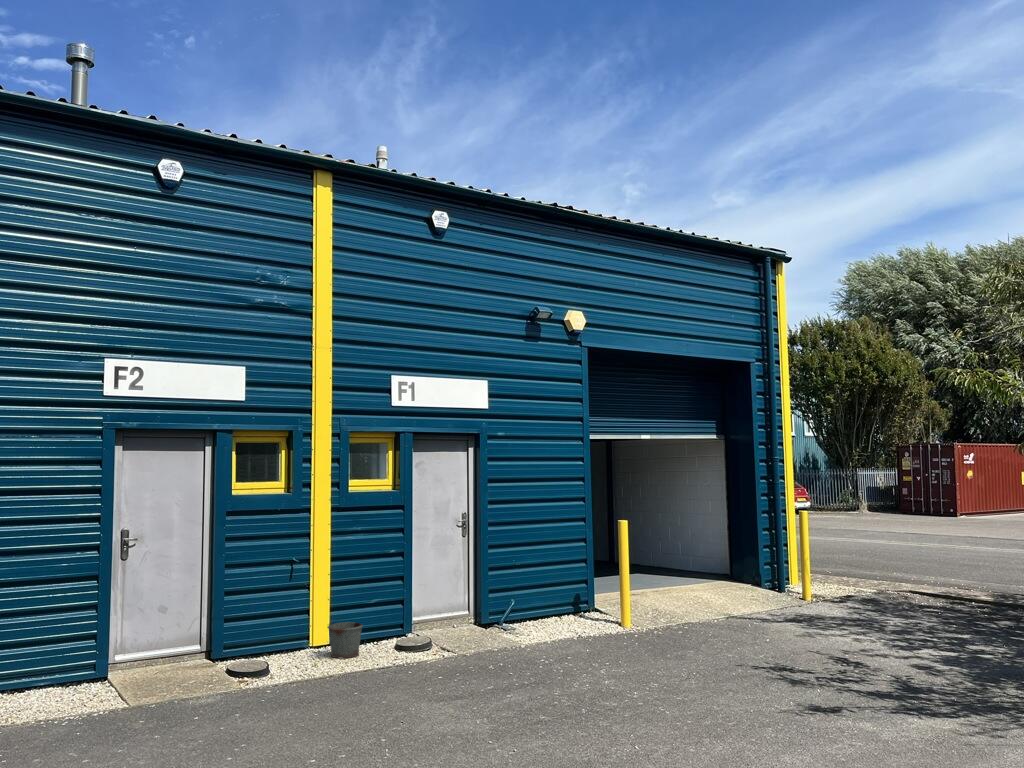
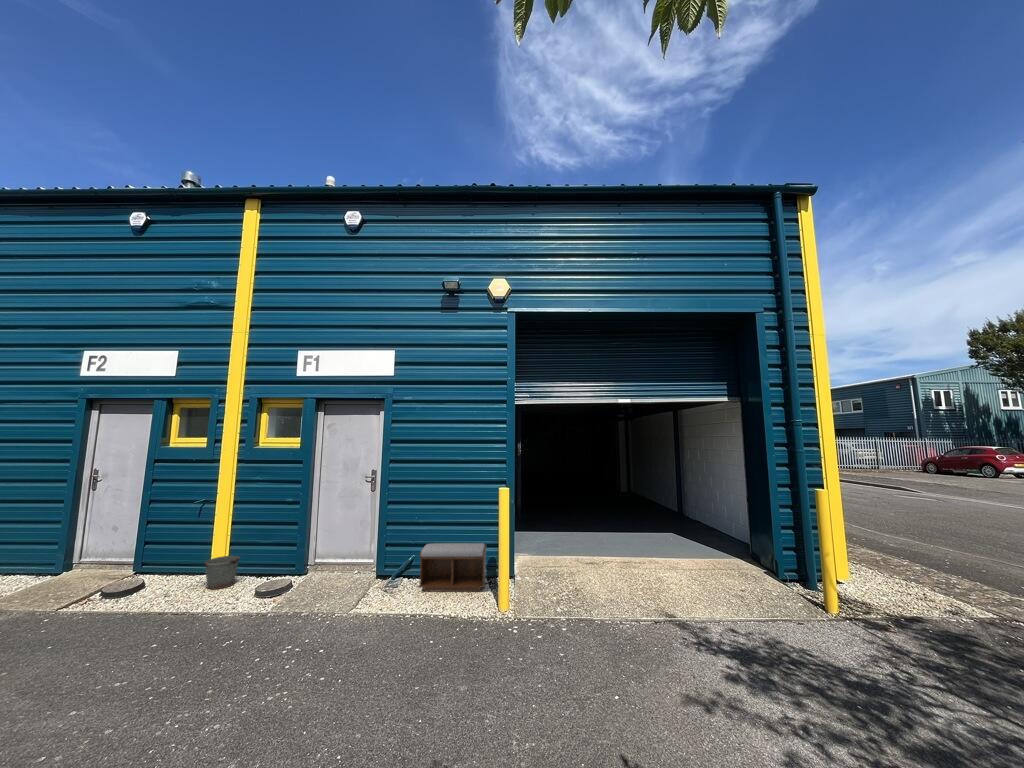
bench: none [528,580,595,628] -> present [419,543,486,591]

